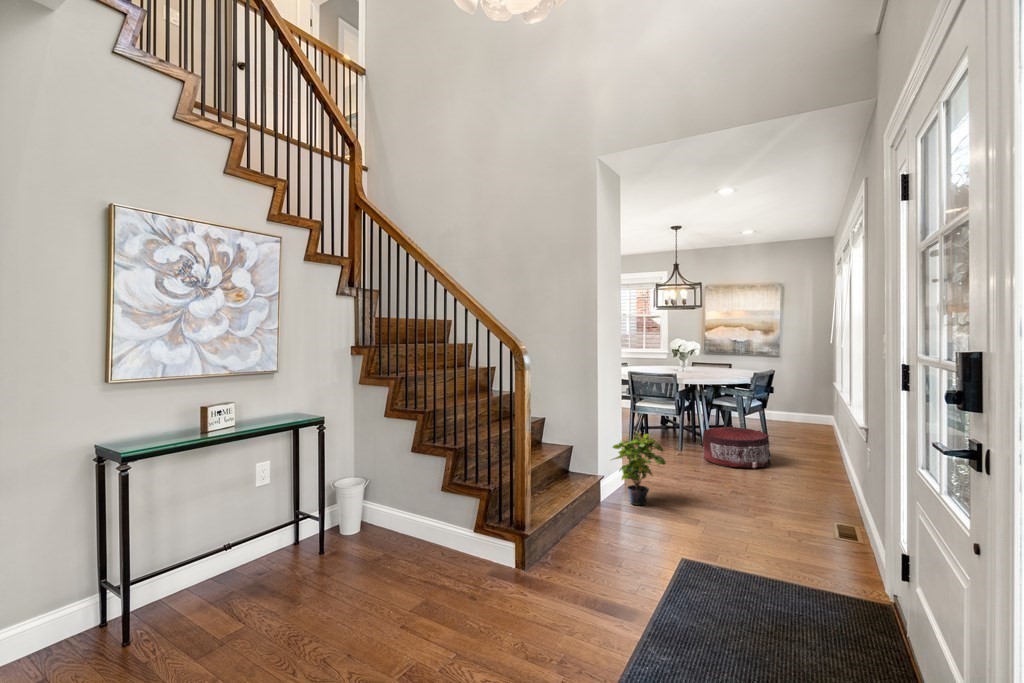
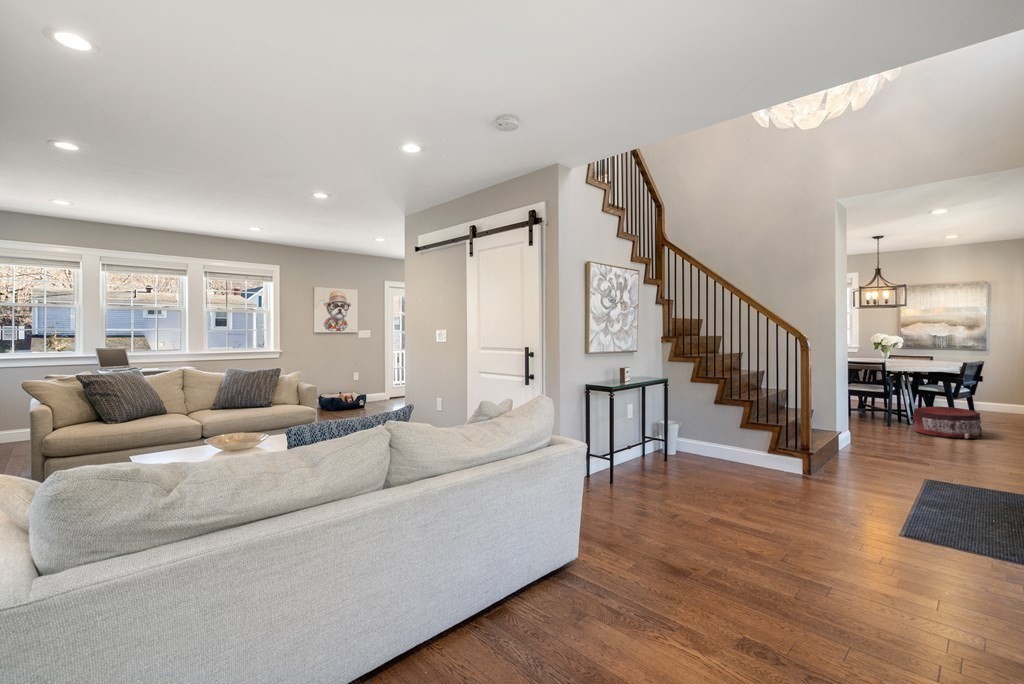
potted plant: present [612,432,666,505] -> none [847,400,895,453]

